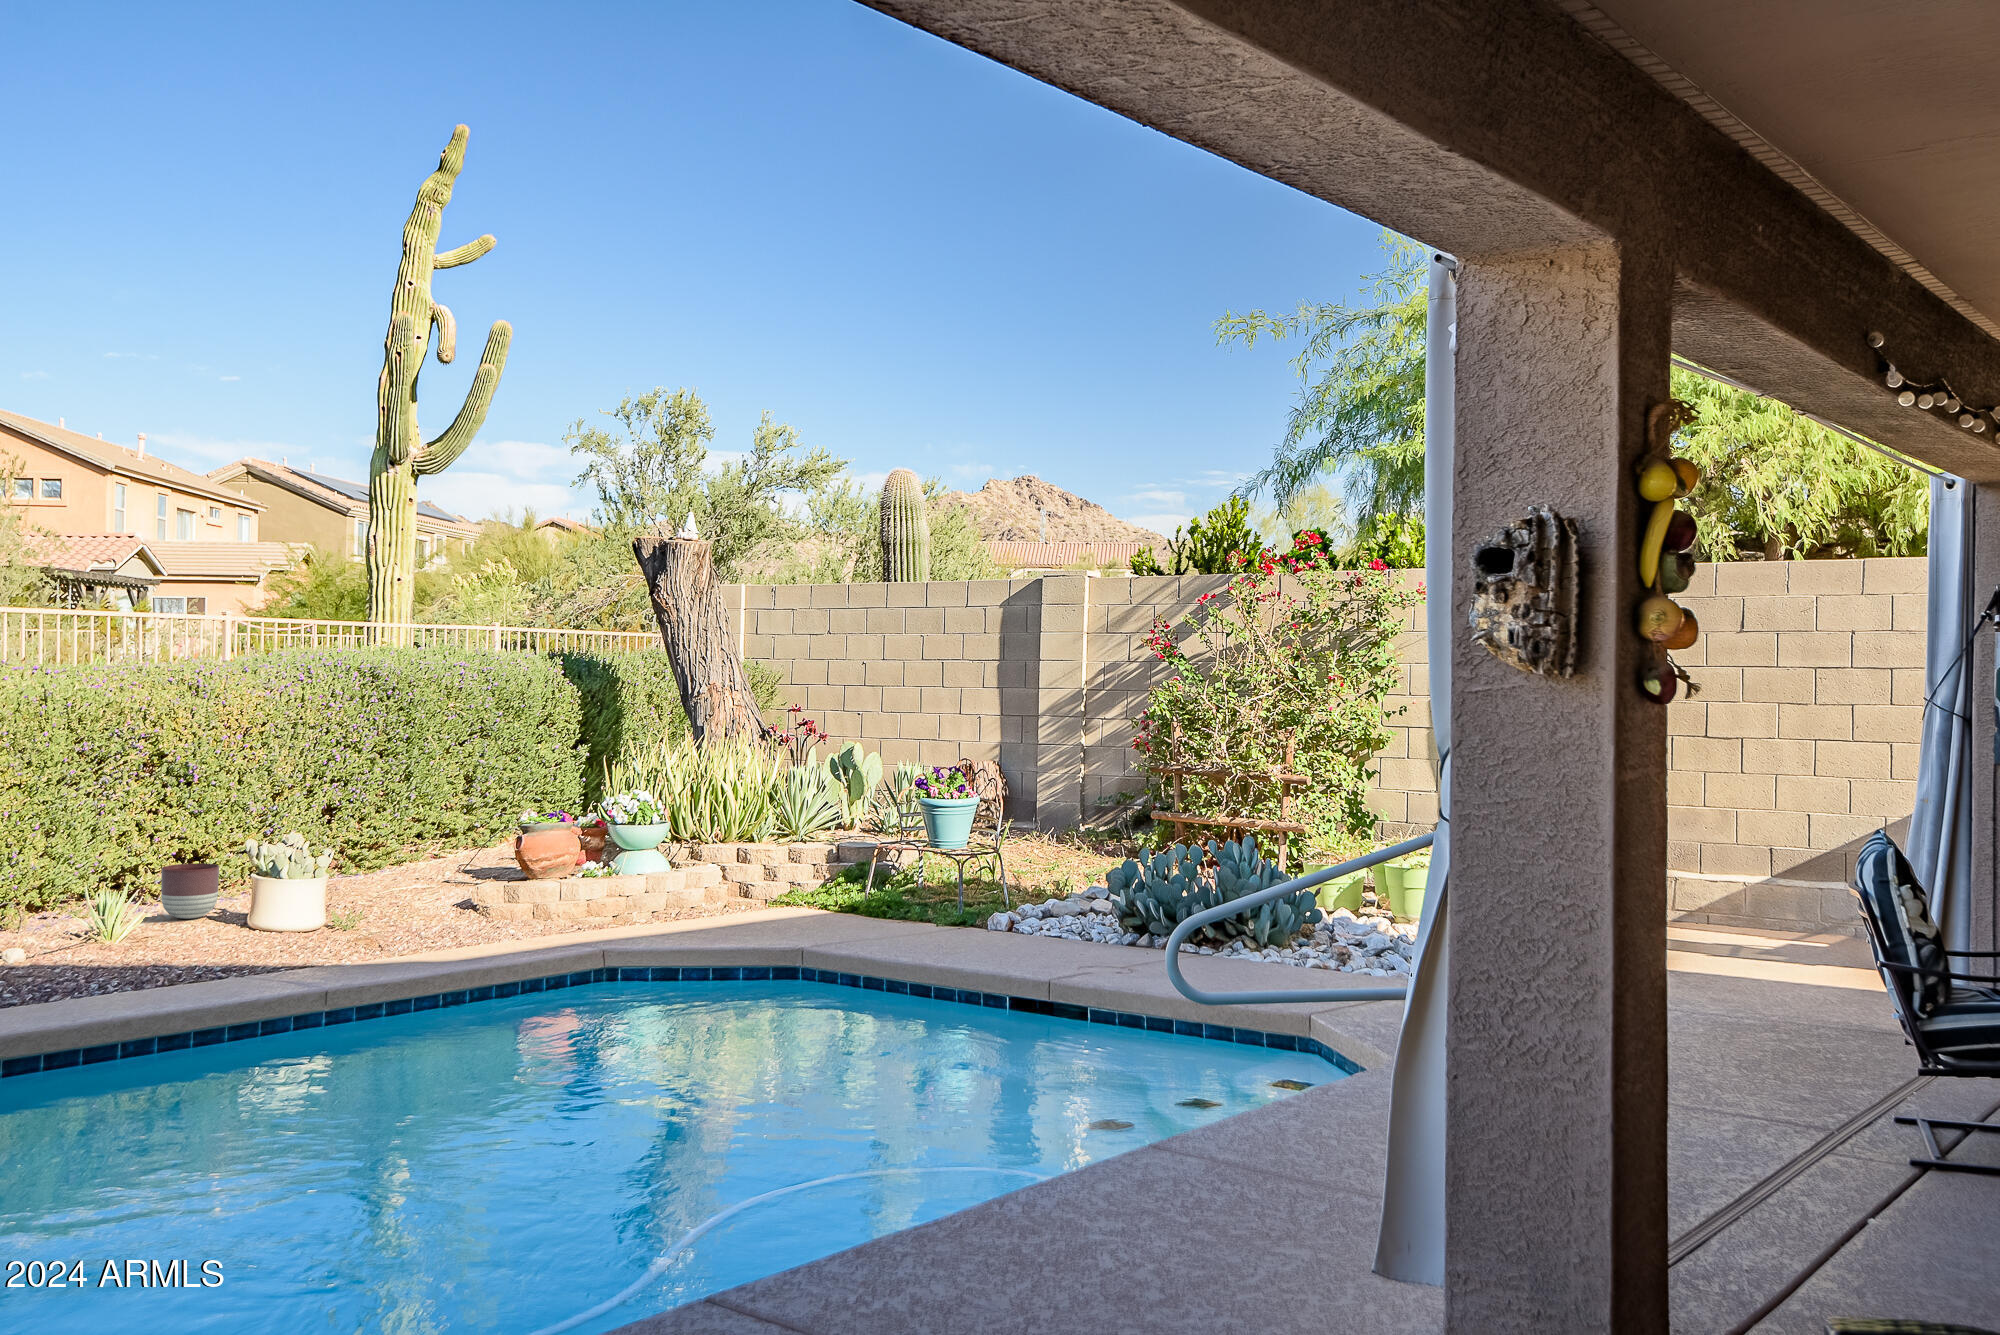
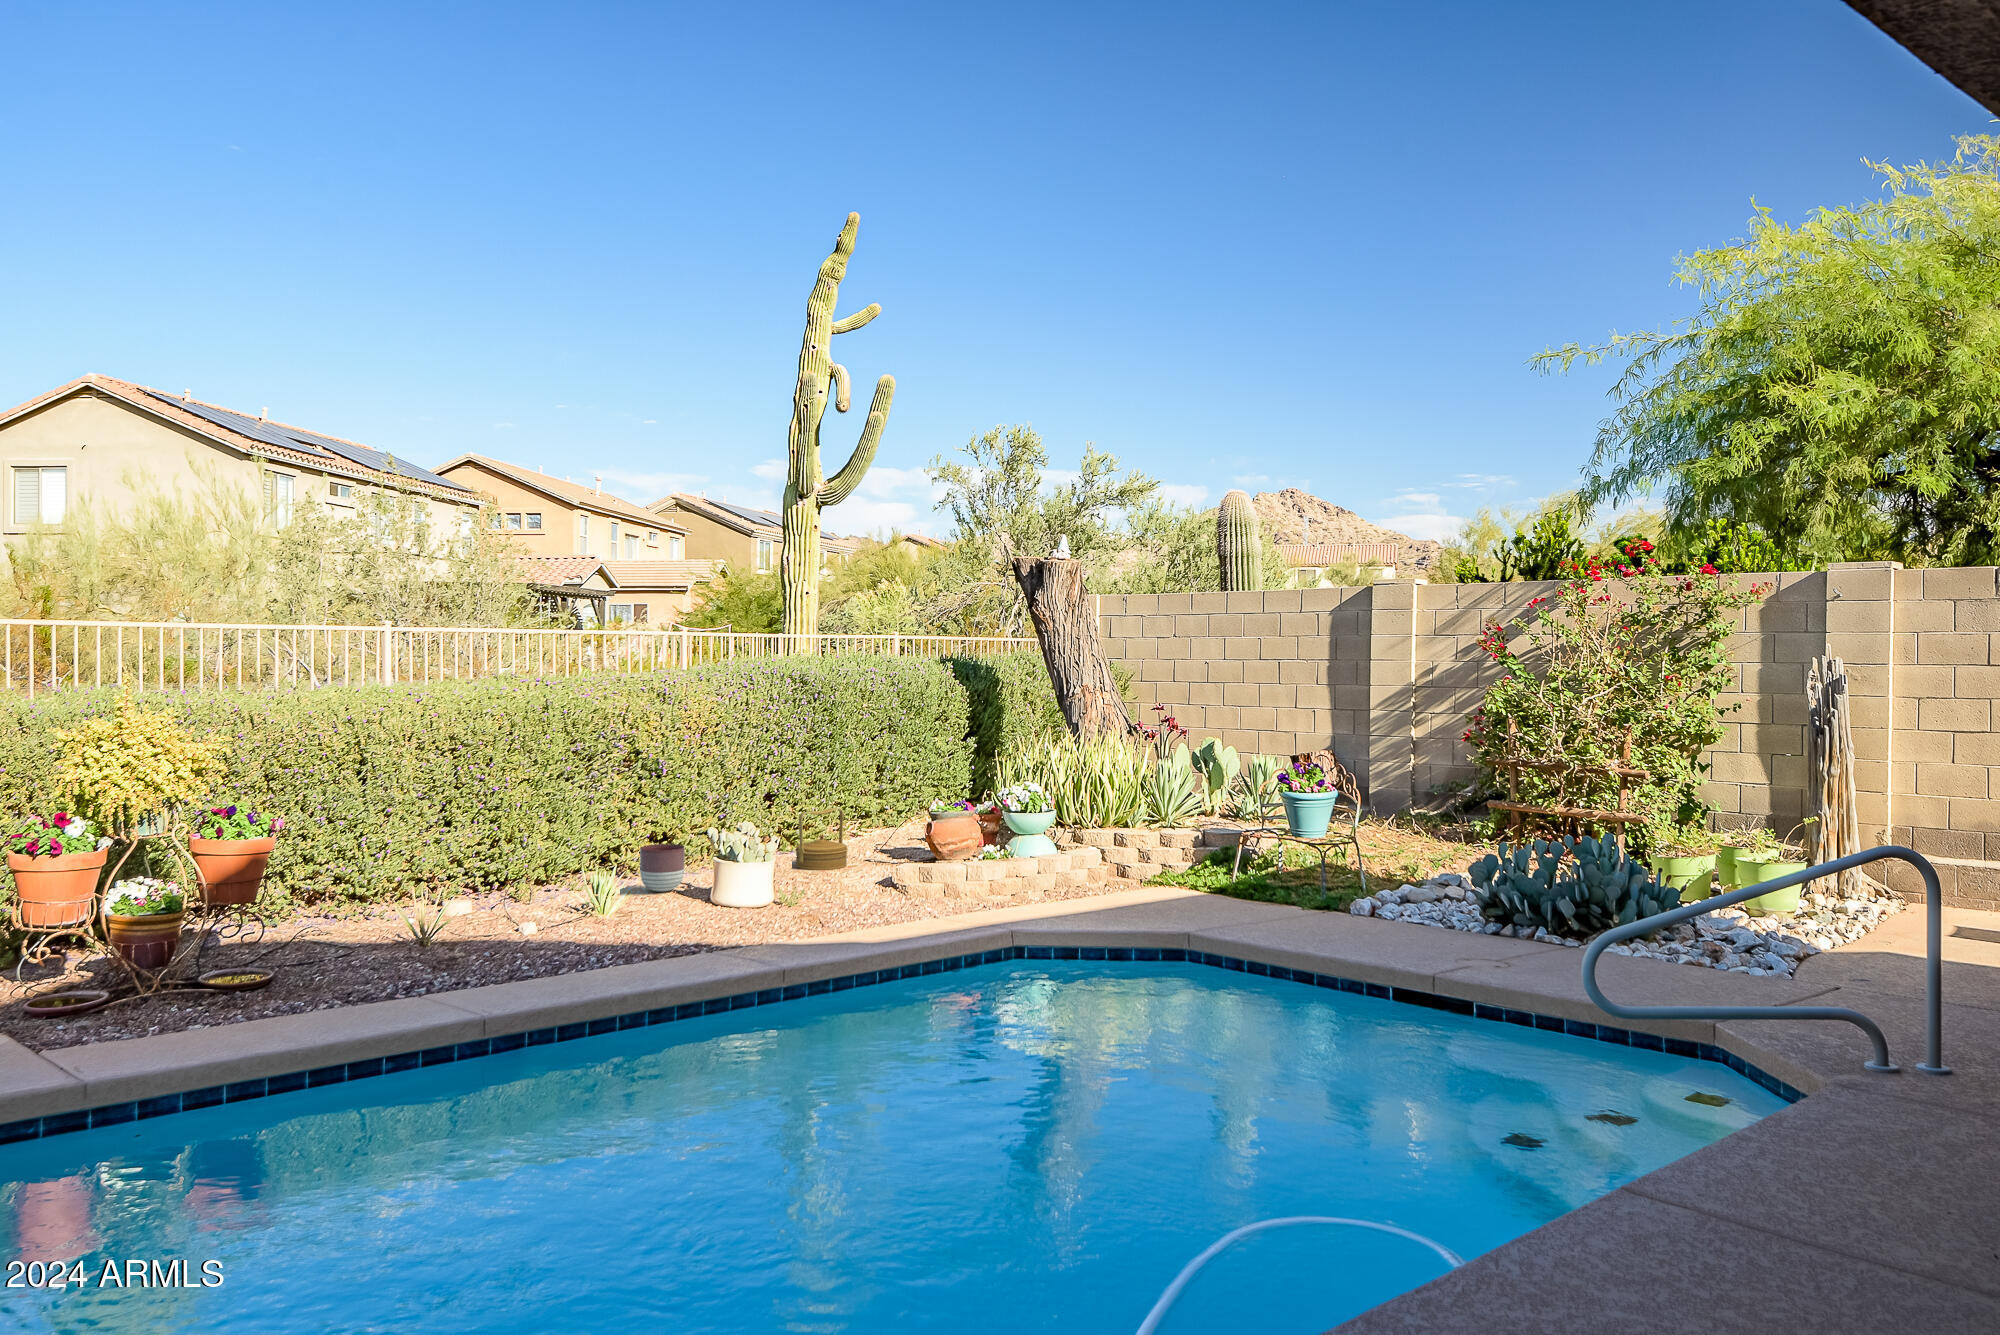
woven basket: none [362,823,427,894] -> present [795,808,848,870]

